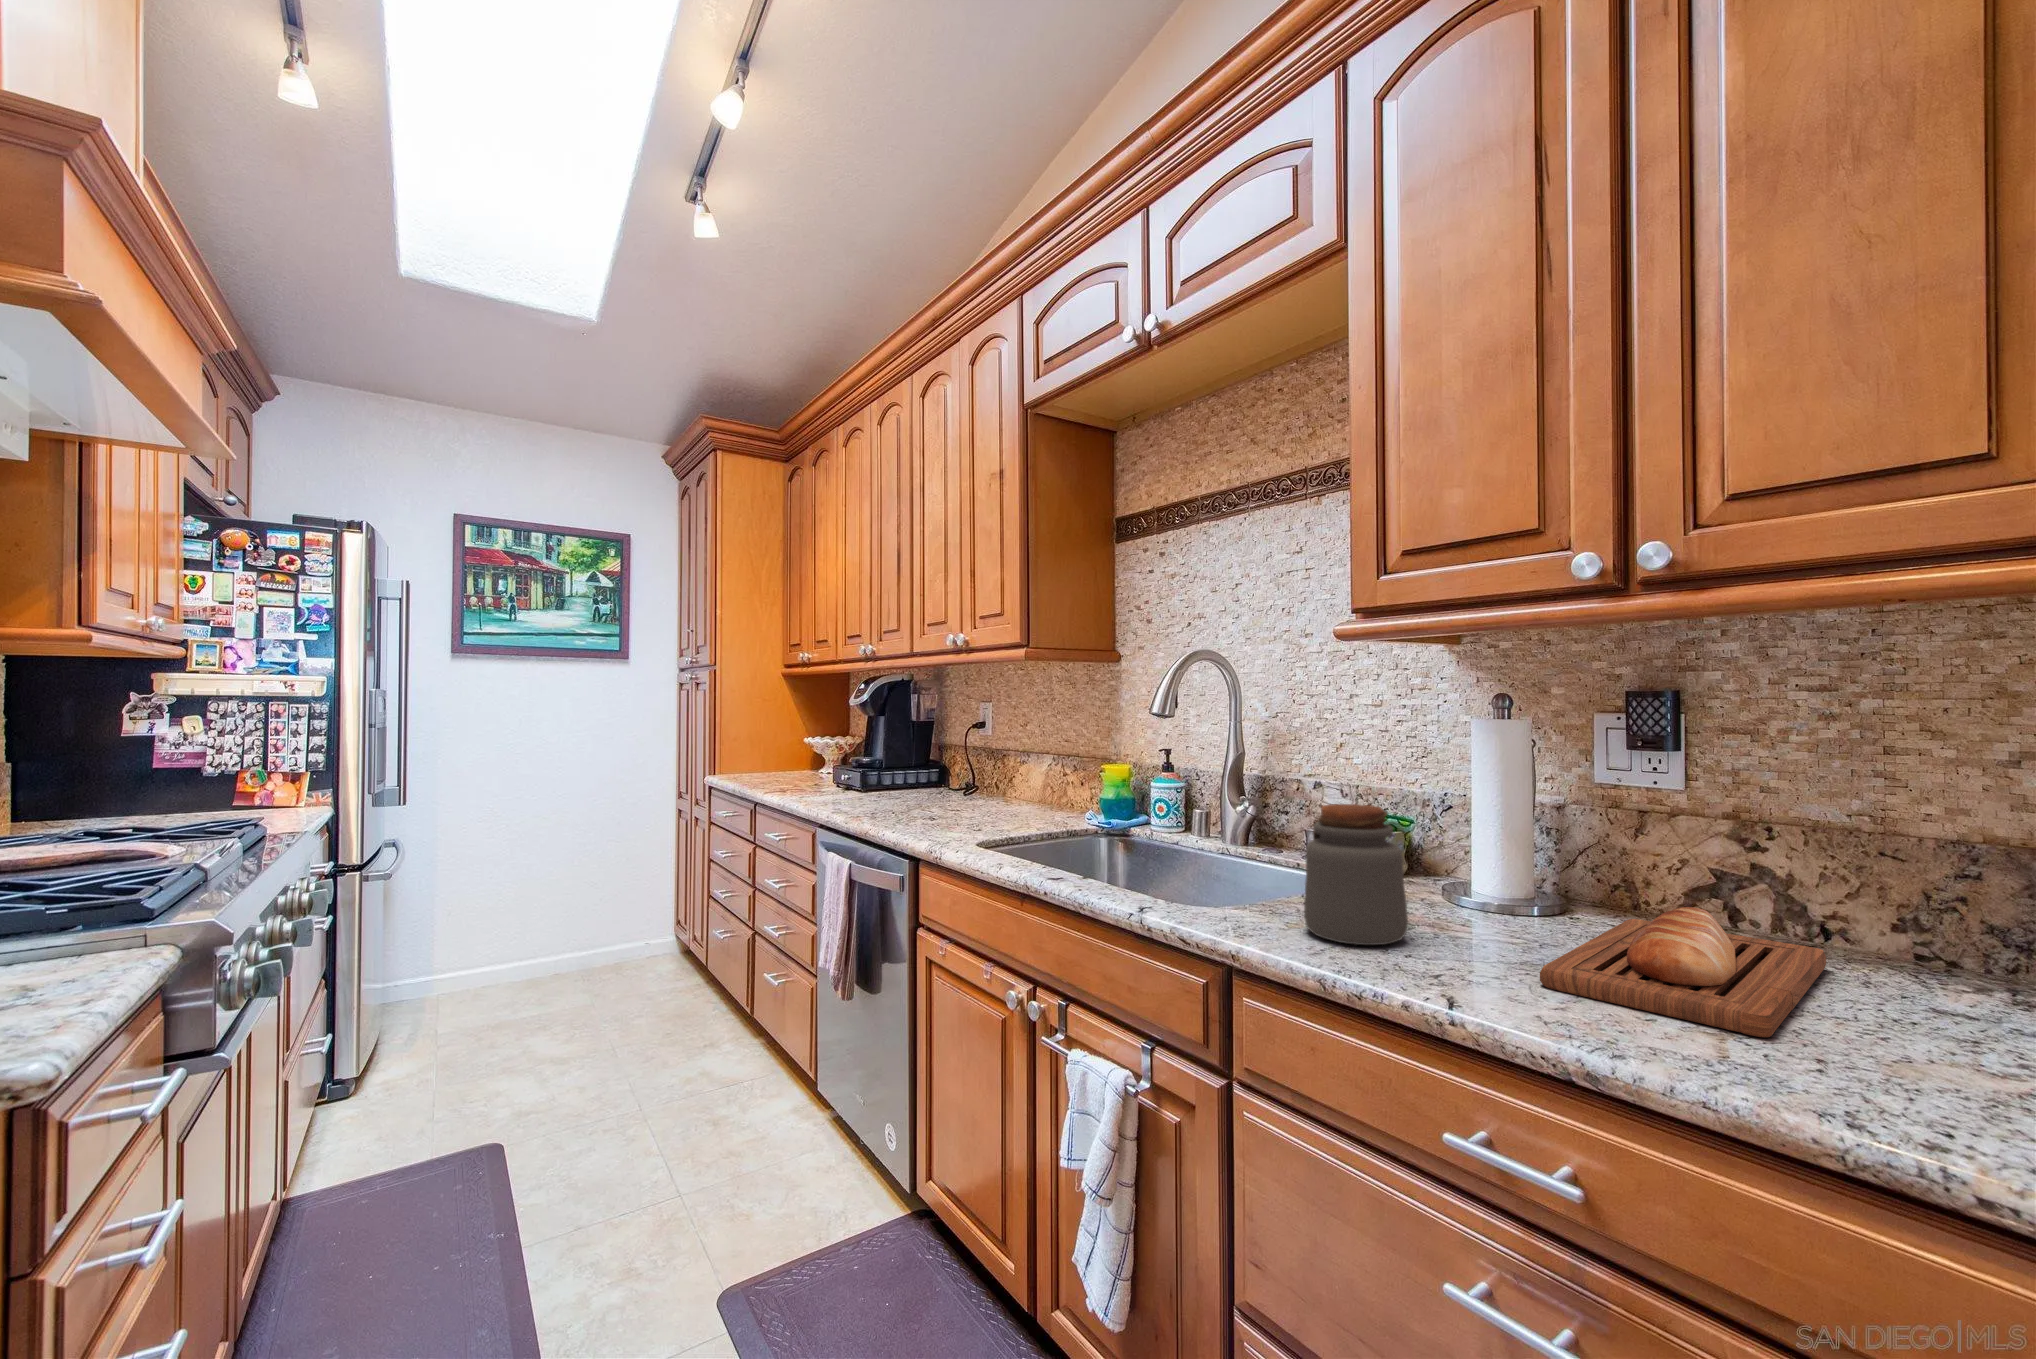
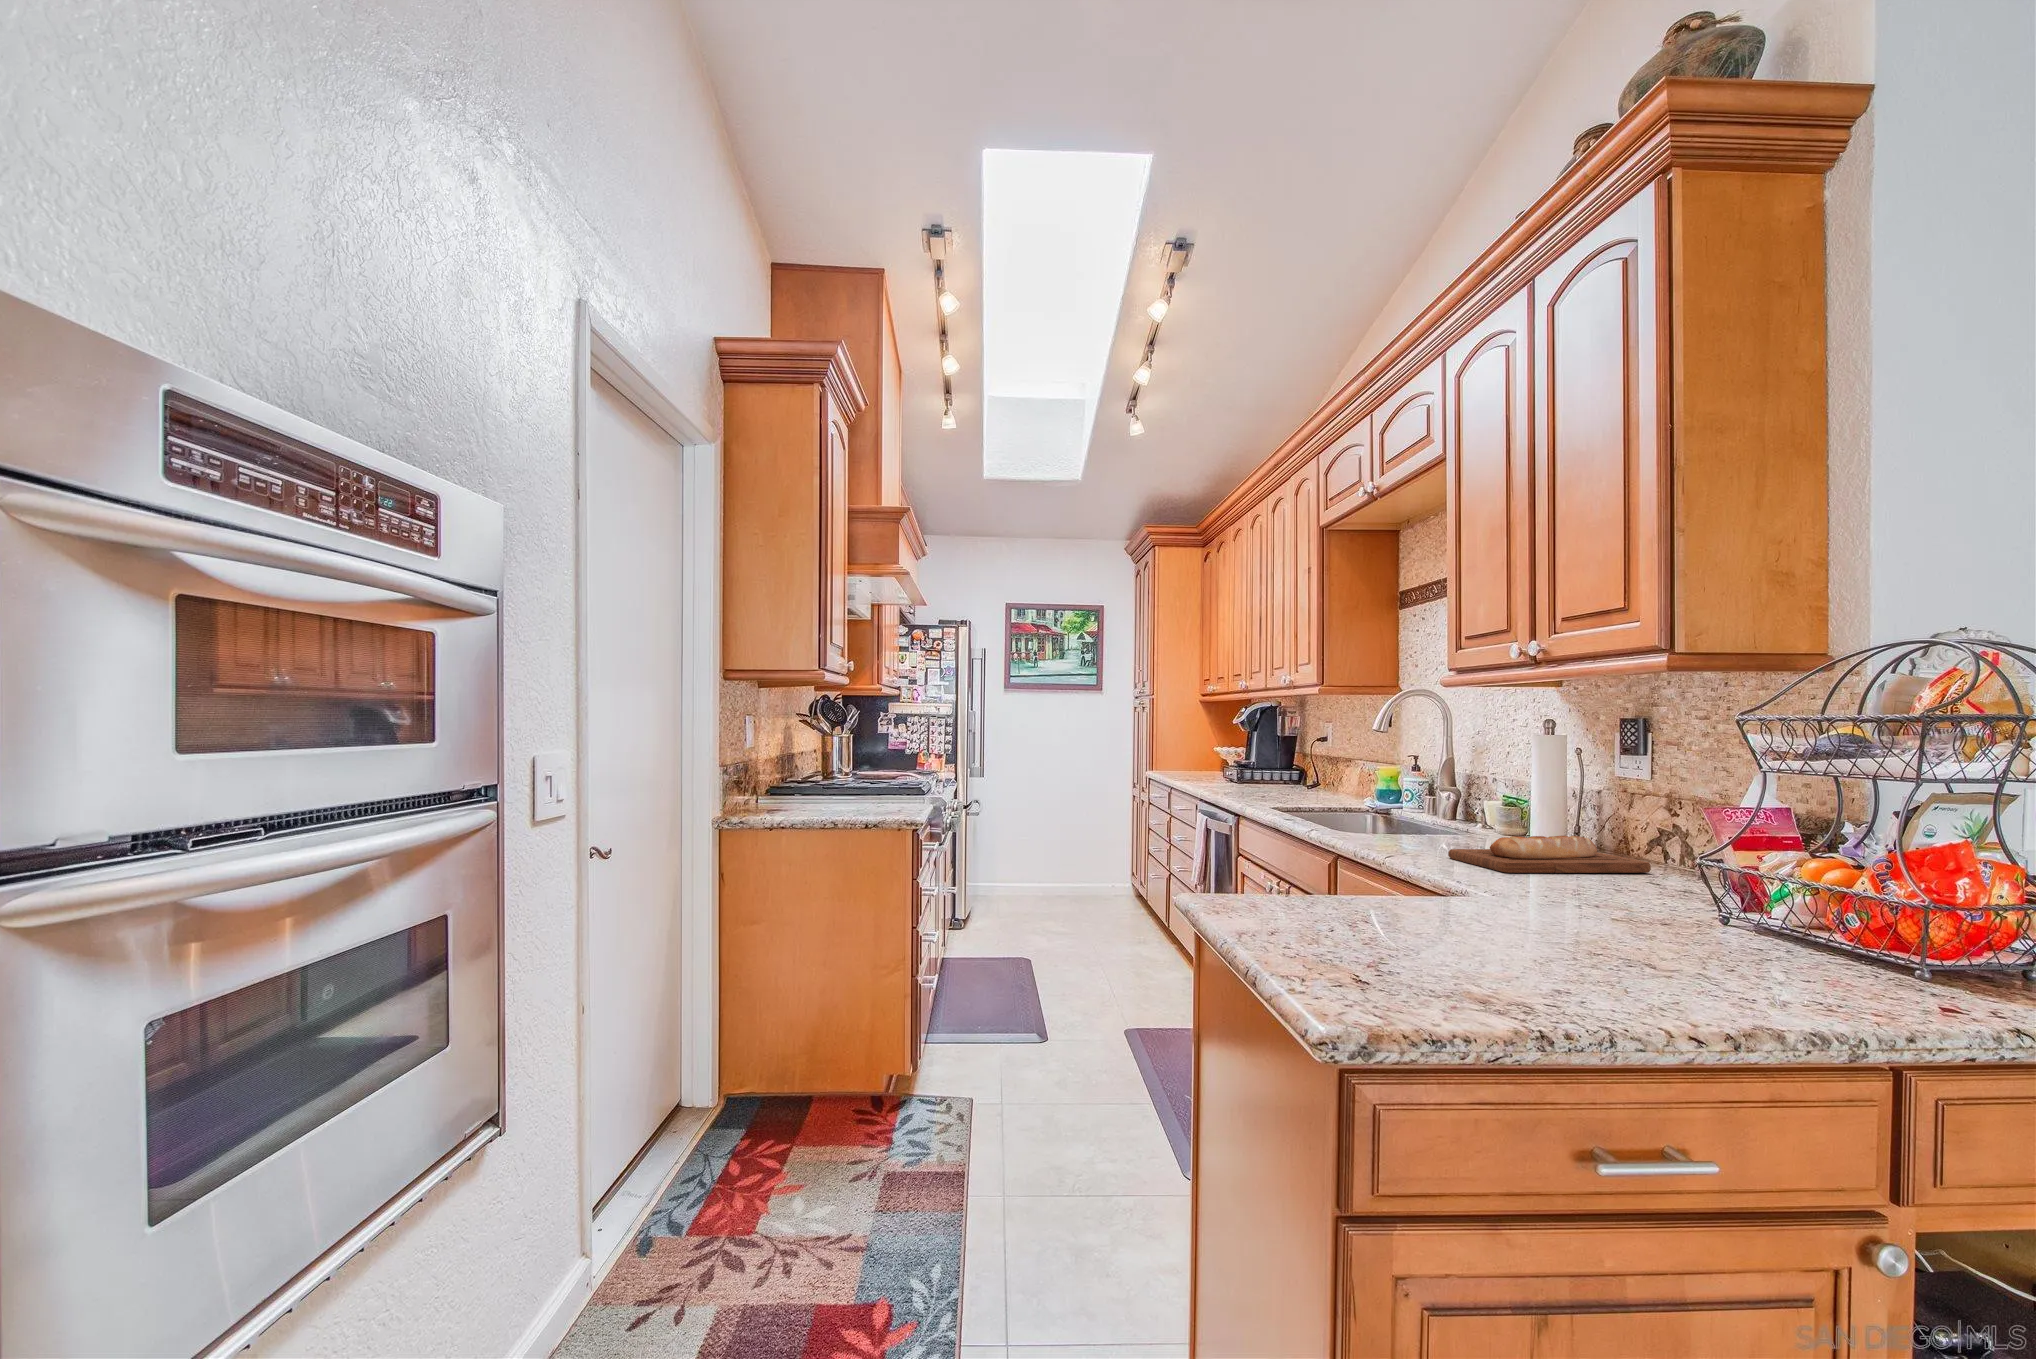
jar: present [1304,804,1408,945] -> none [1375,775,1431,845]

